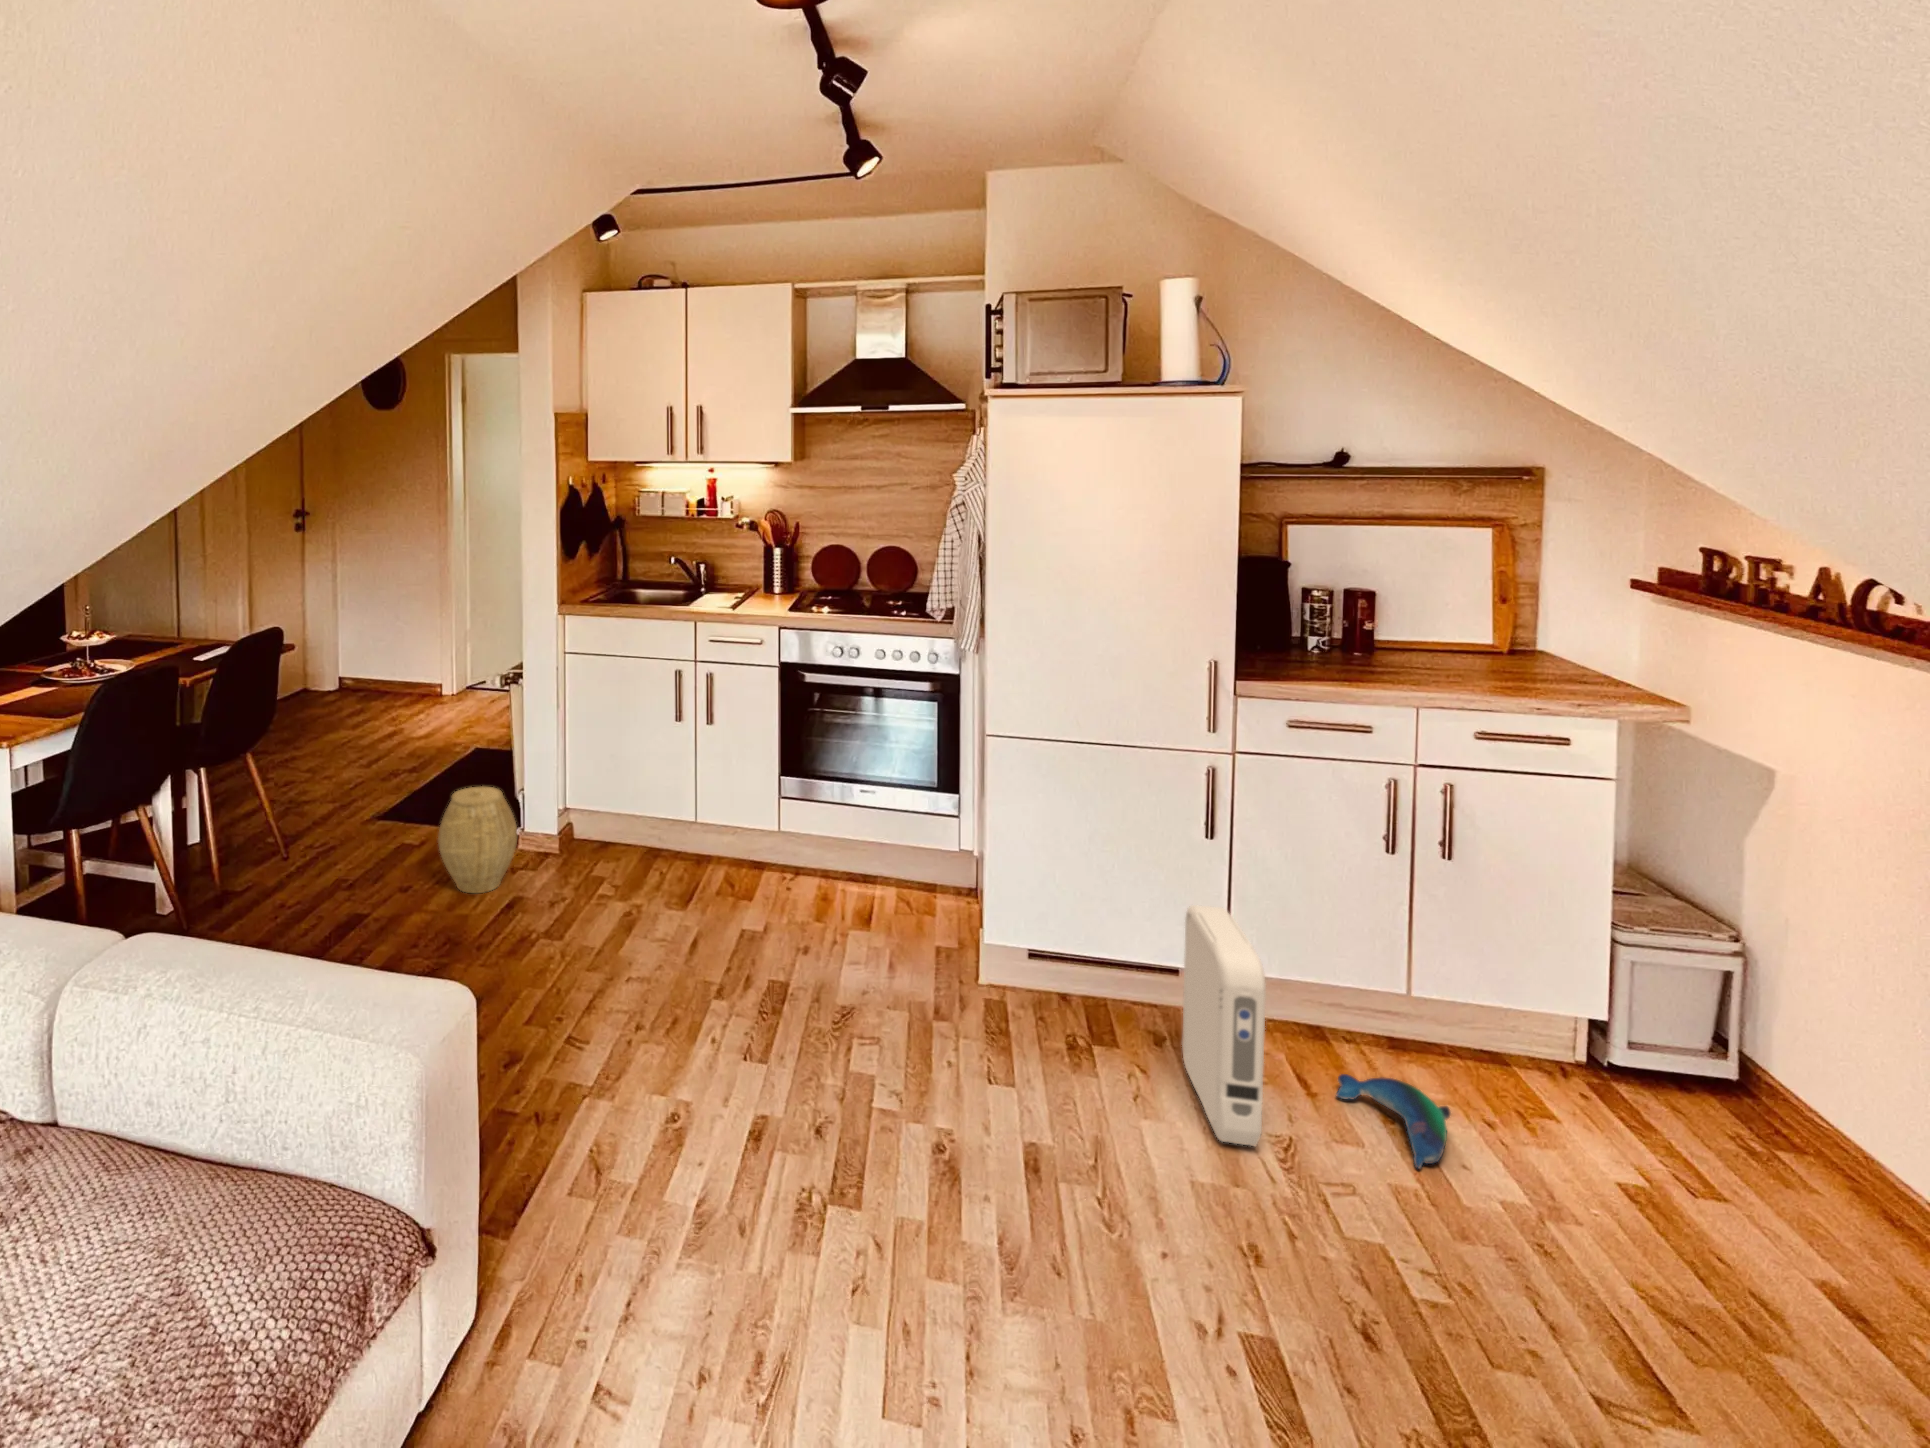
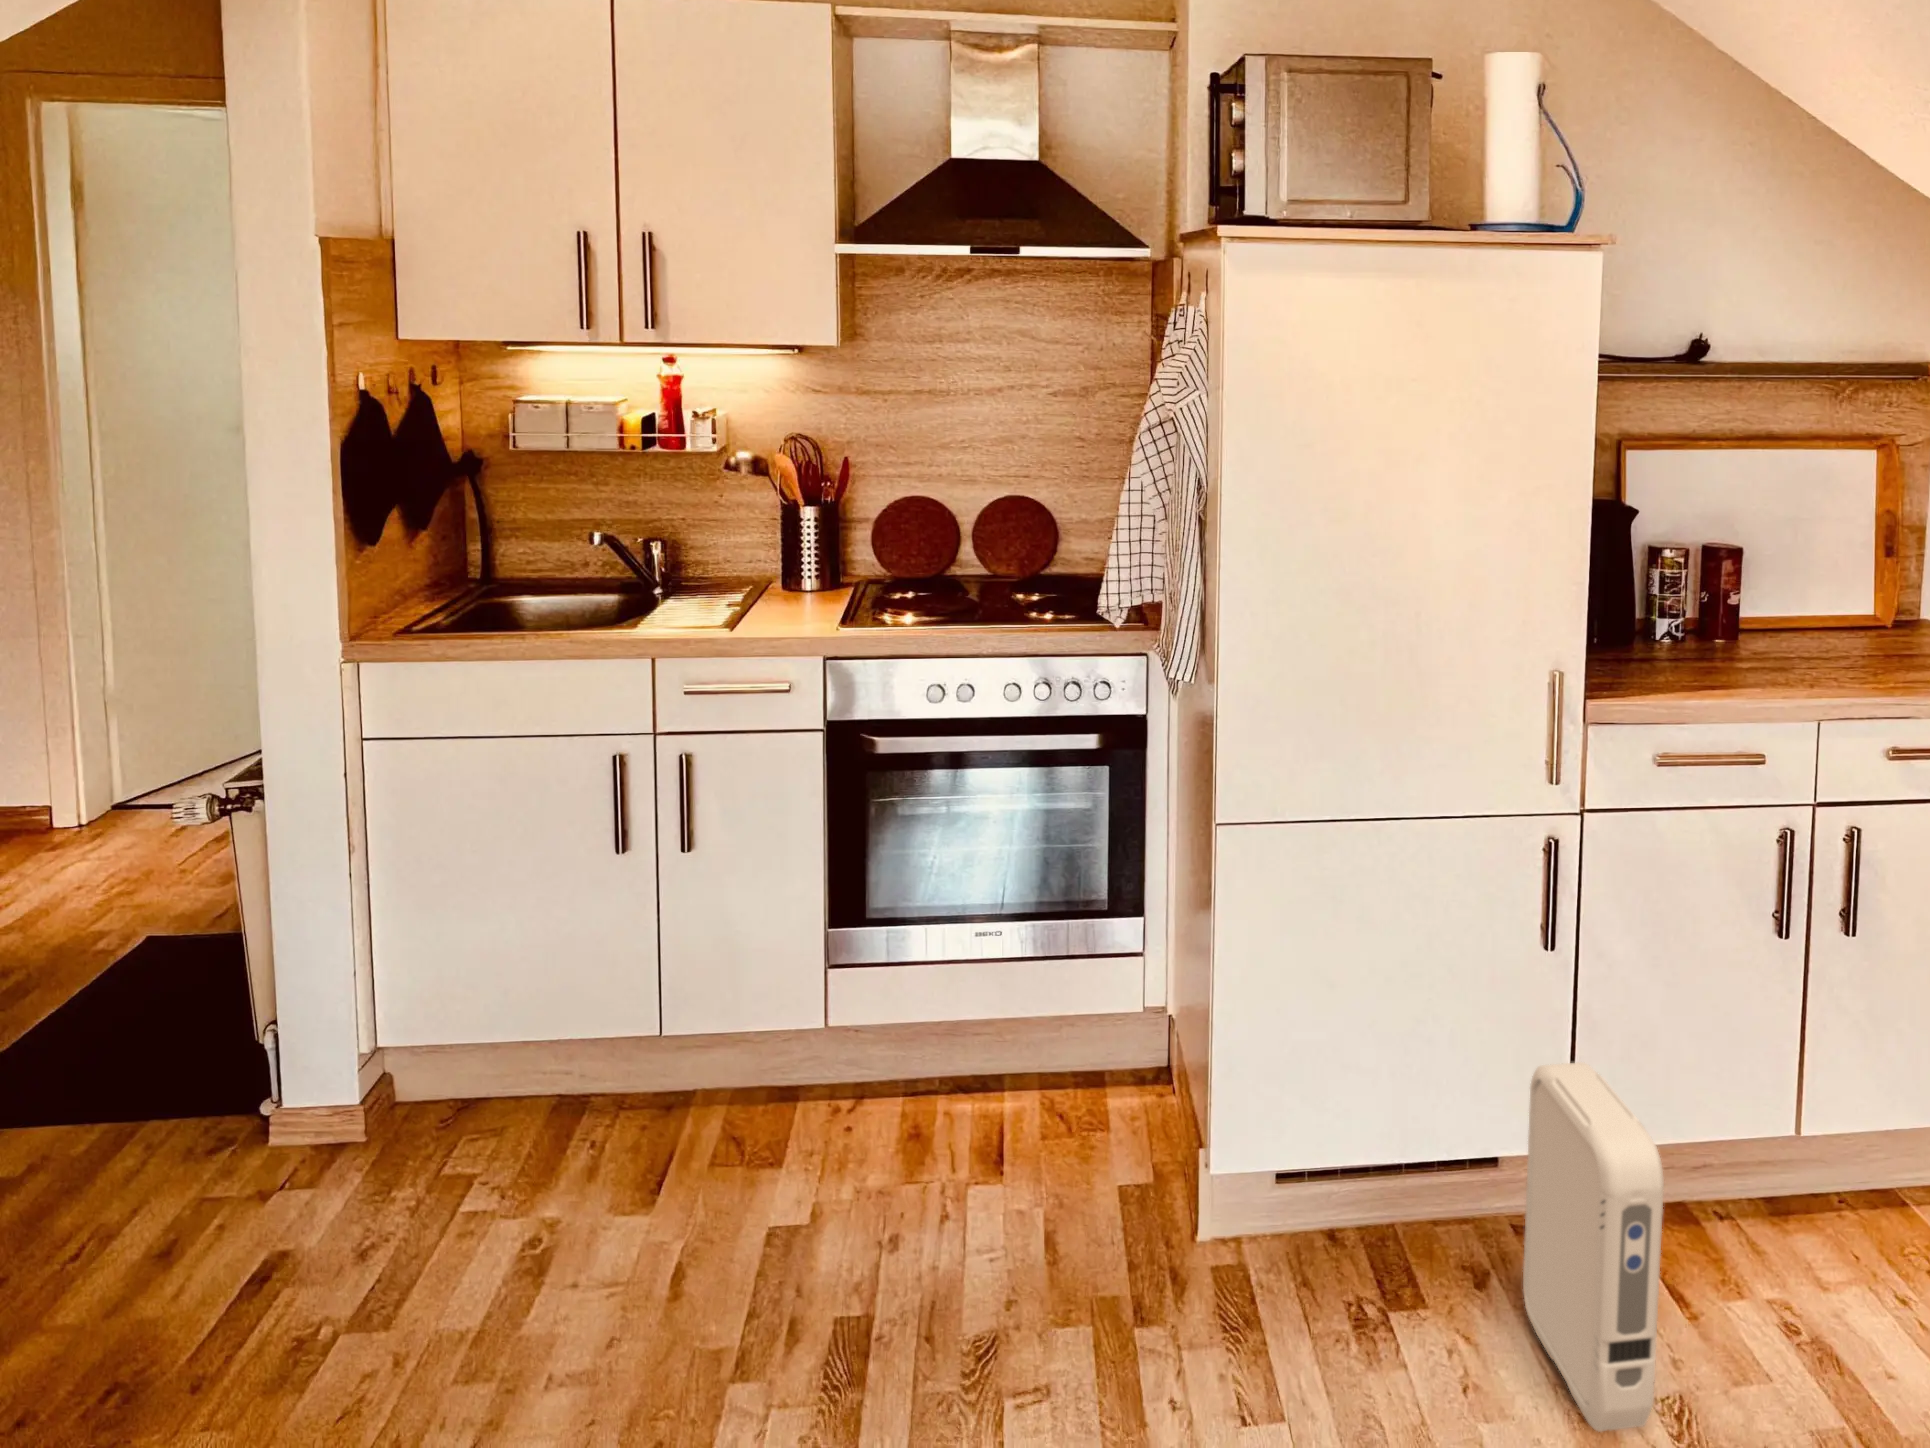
woven basket: present [438,786,517,893] -> none [72,1034,271,1268]
plush toy: present [1336,1074,1450,1169] -> none [1725,1269,1872,1400]

